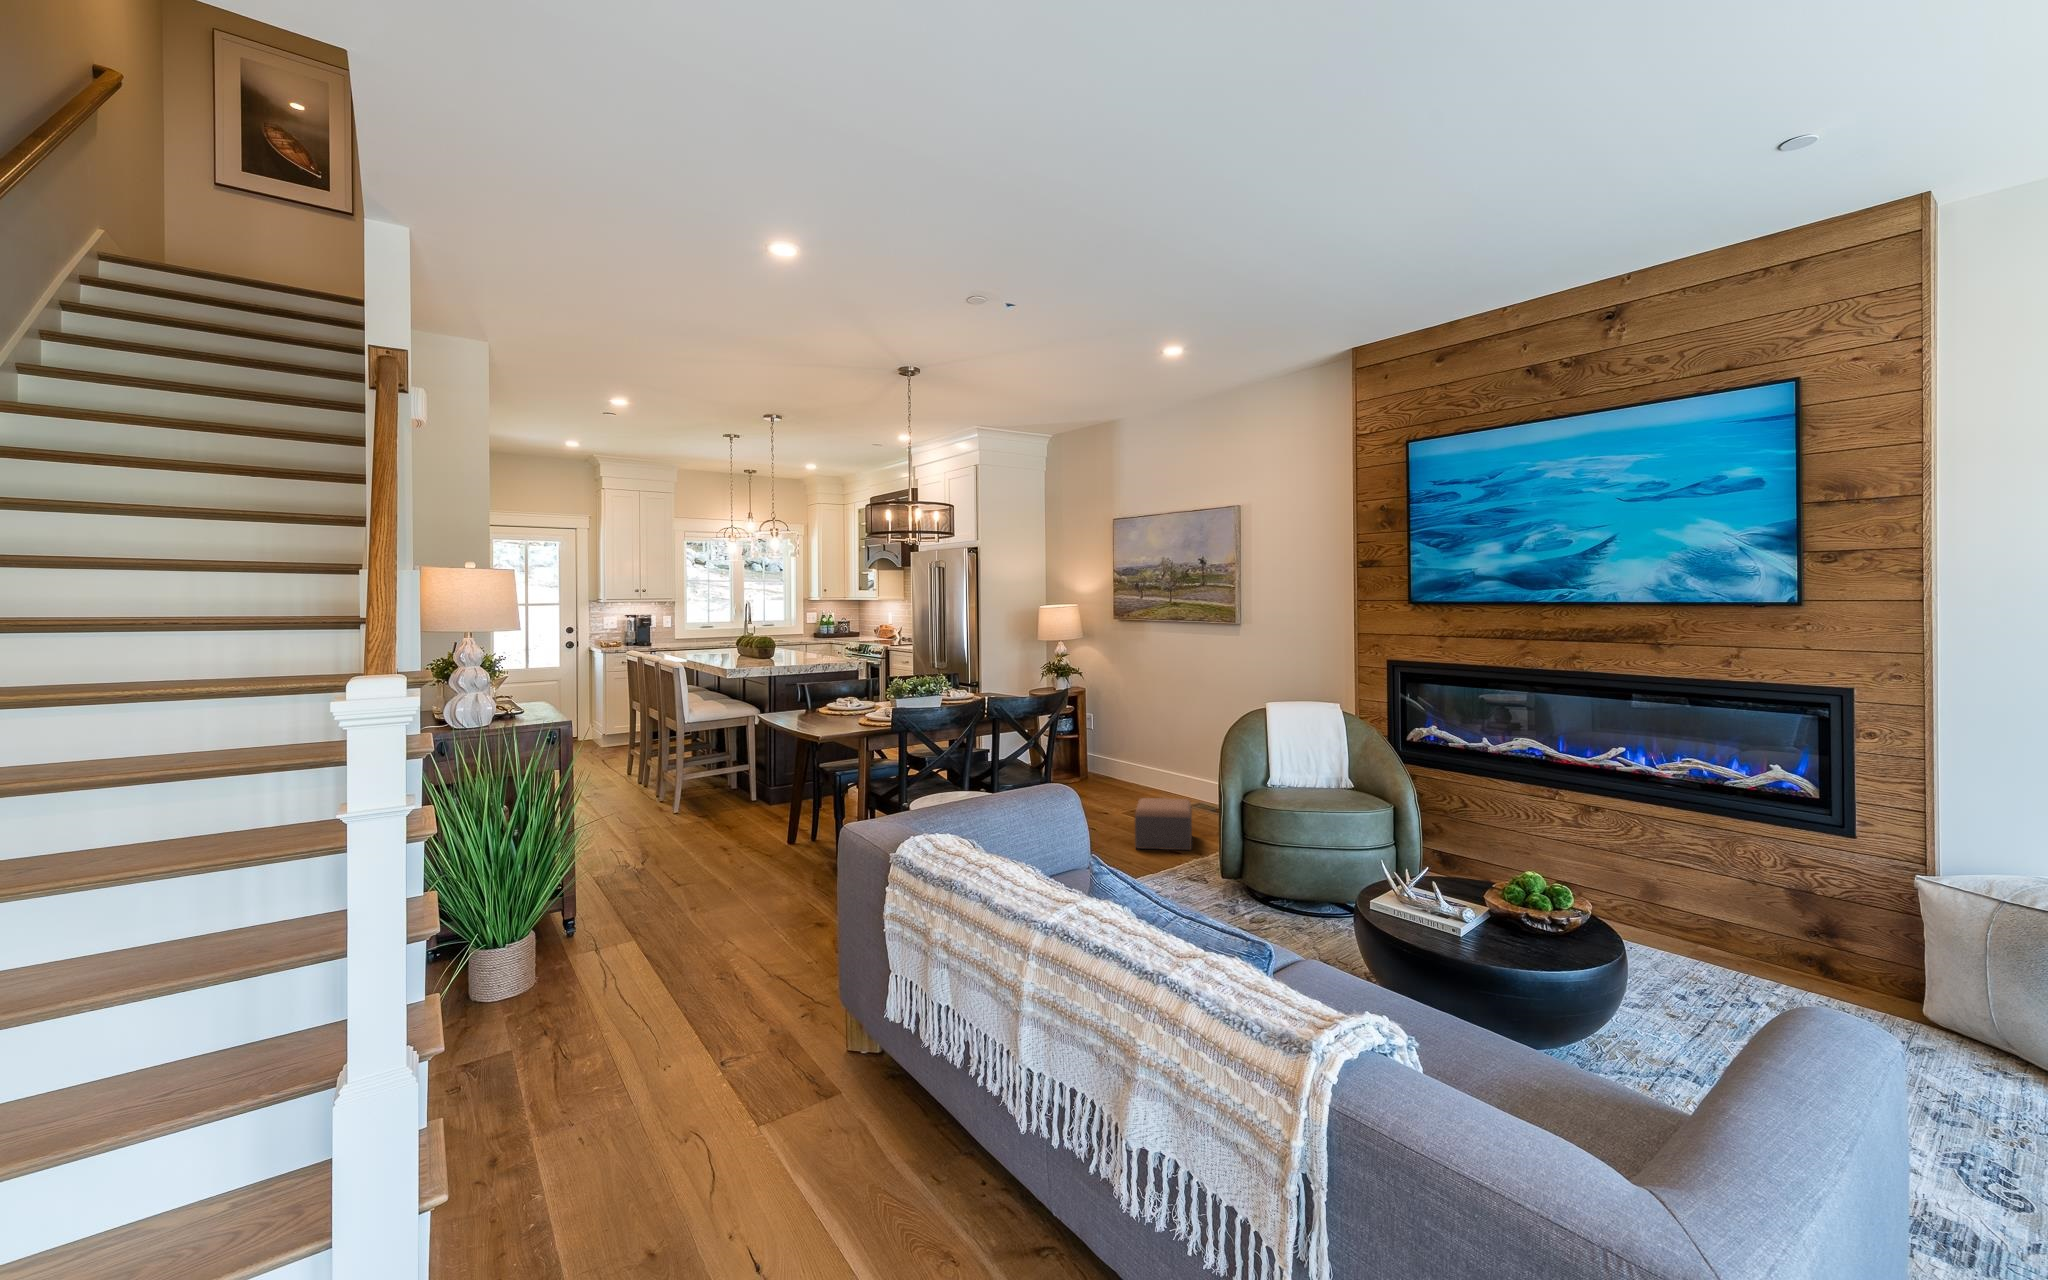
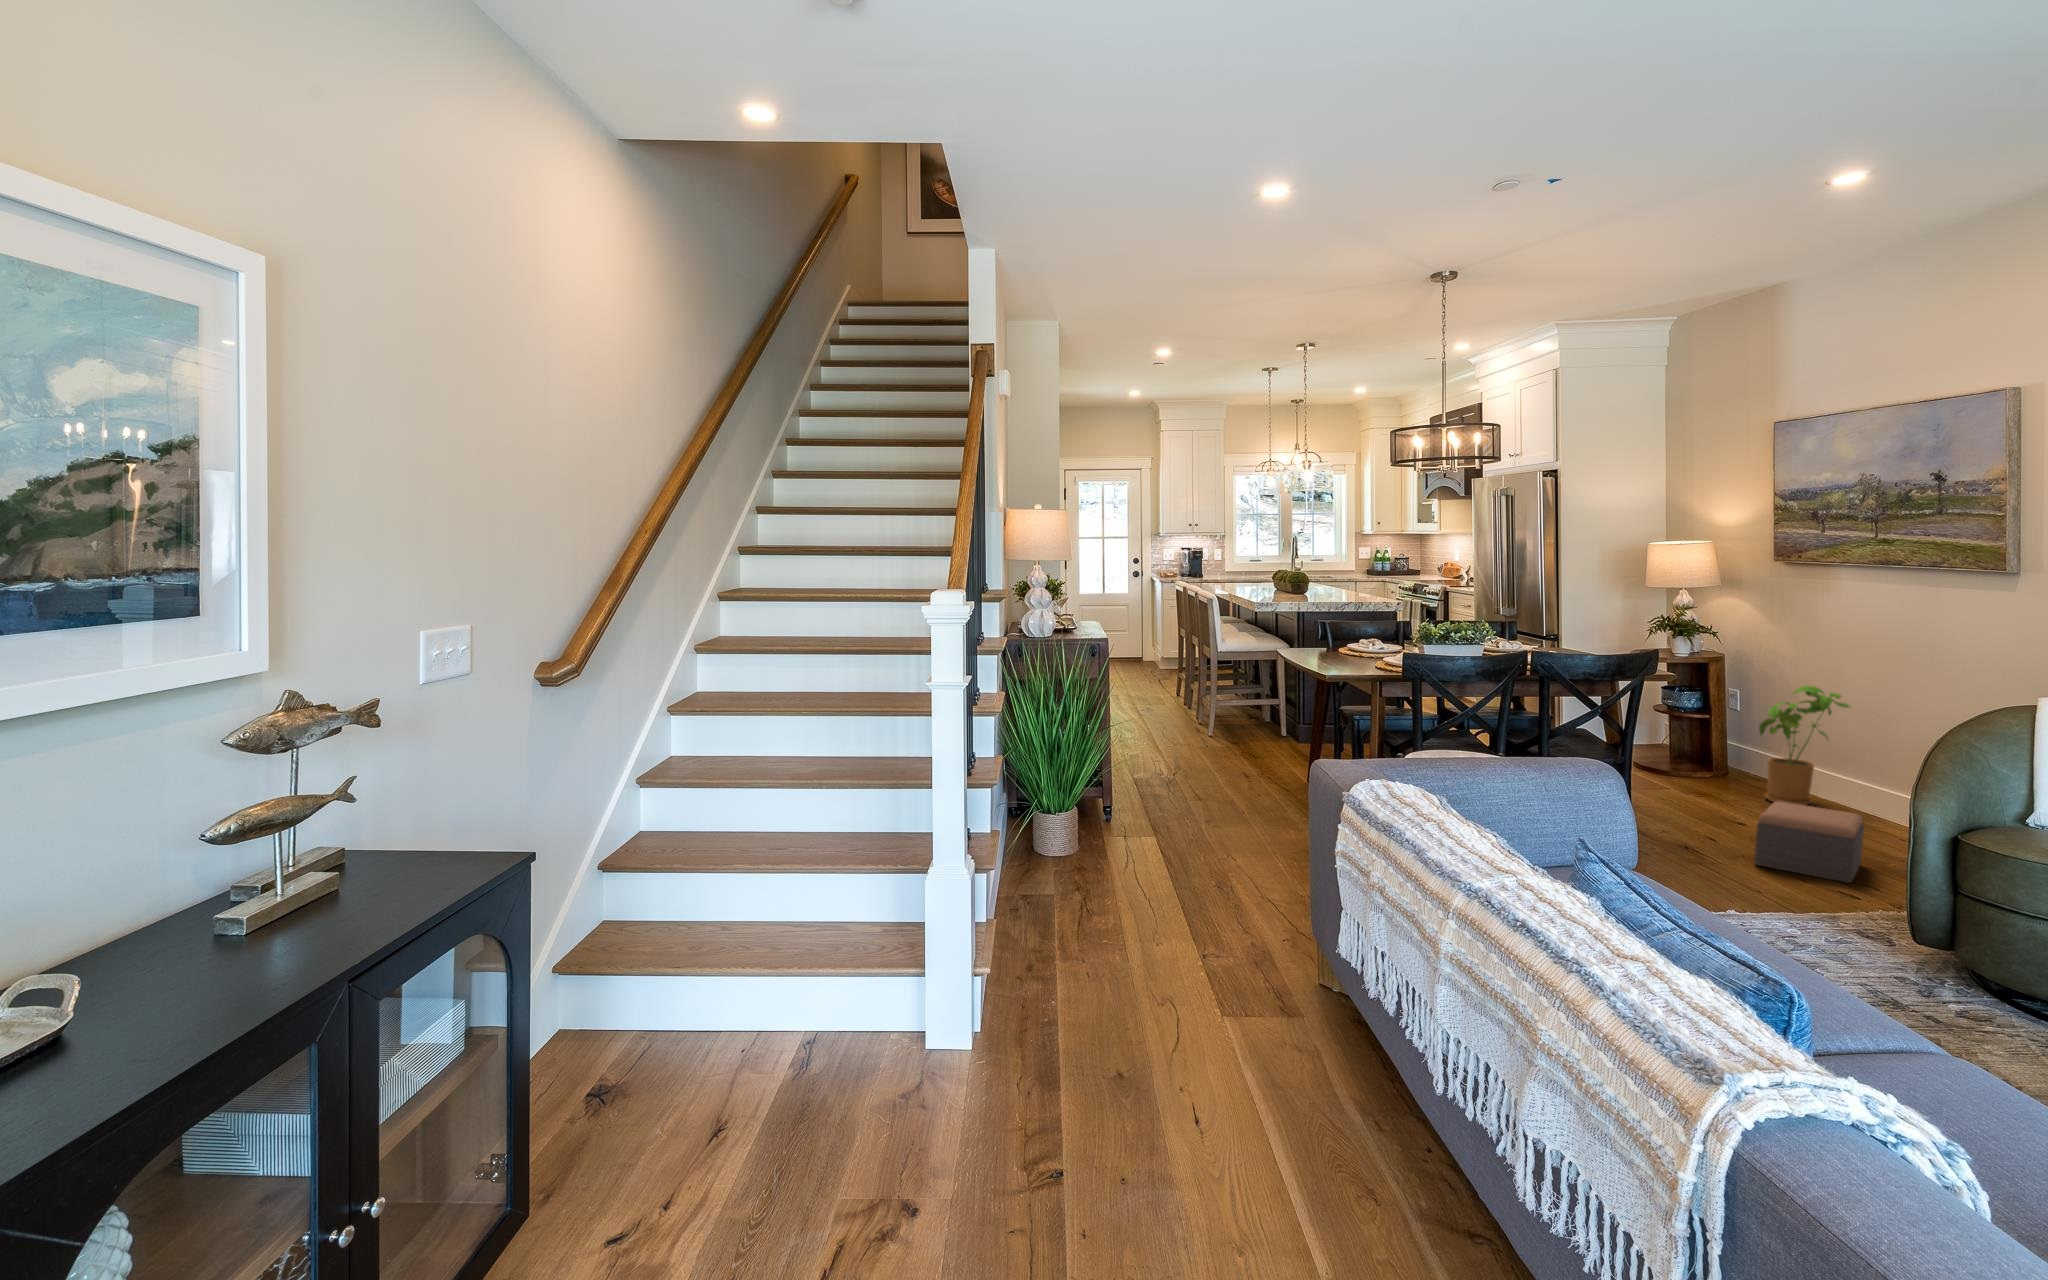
house plant: none [1118,709,1170,798] -> present [1759,685,1849,805]

